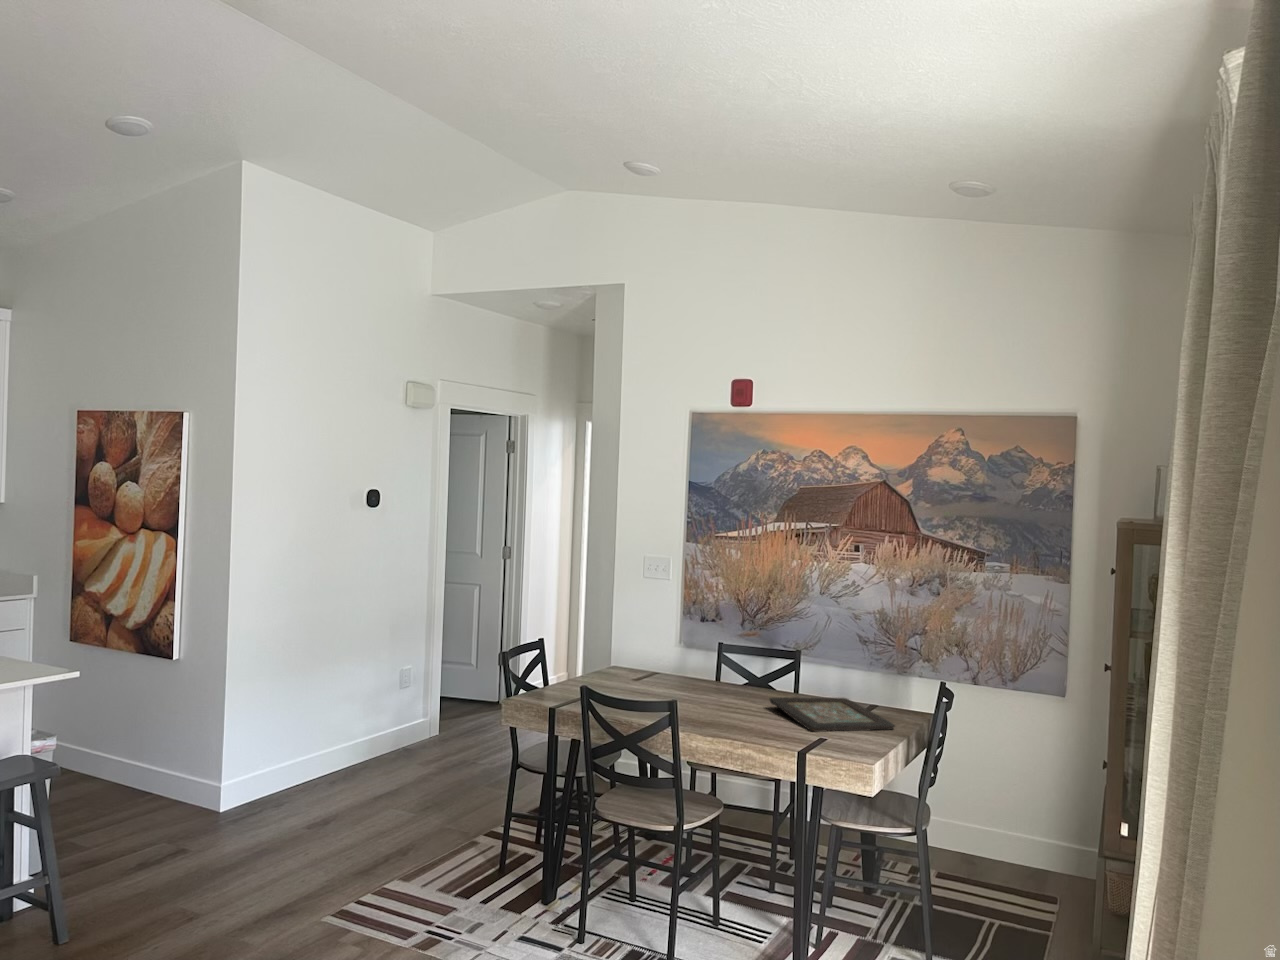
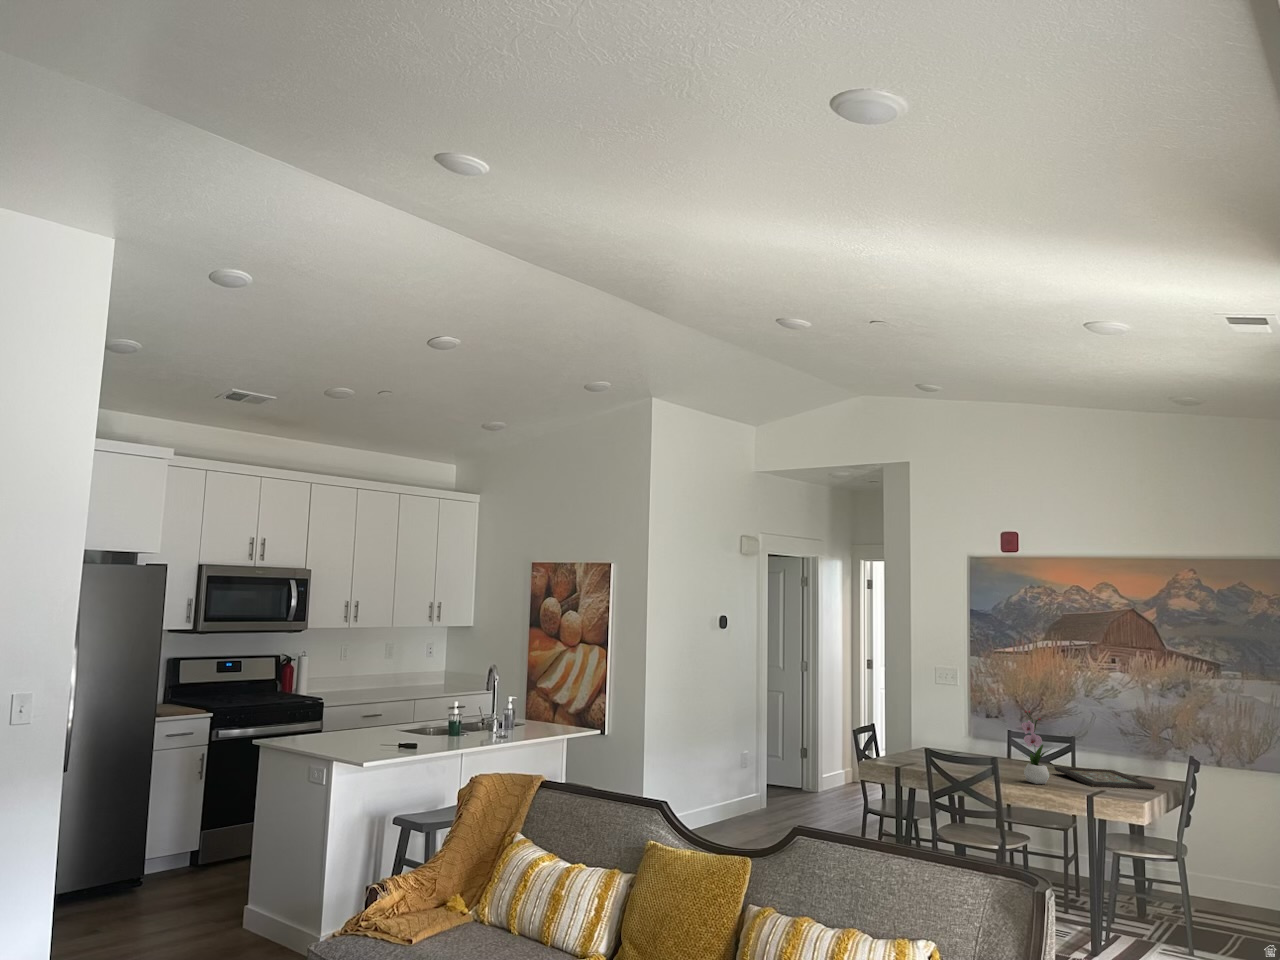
flower arrangement: none [719,630,765,733] -> present [1022,711,1051,784]

